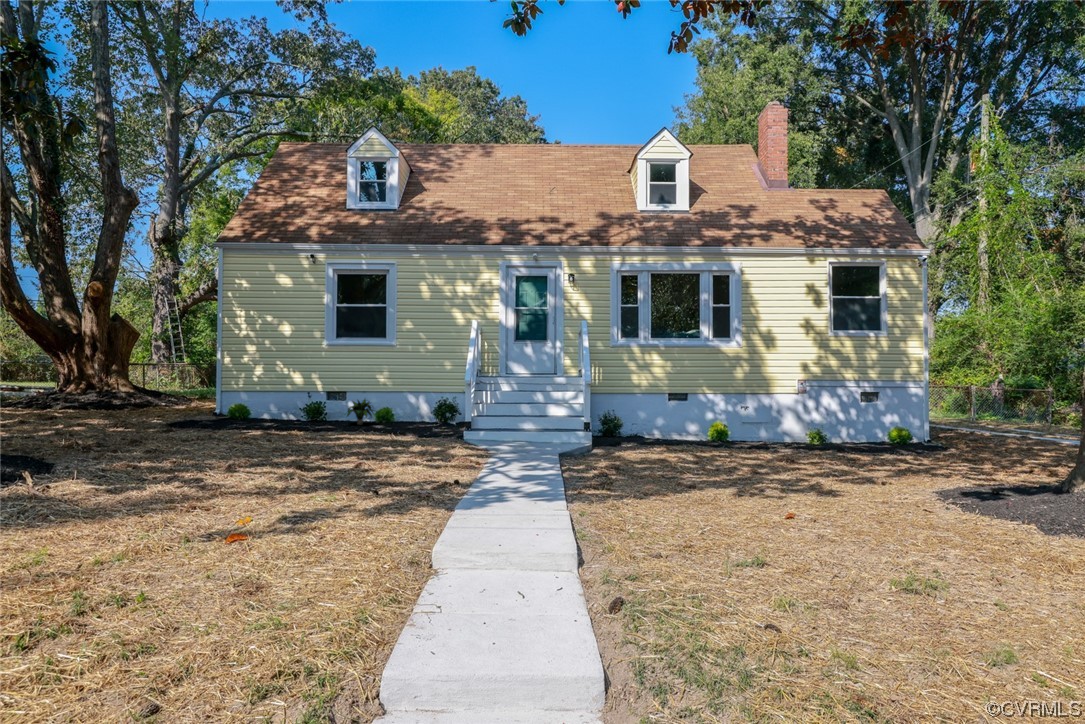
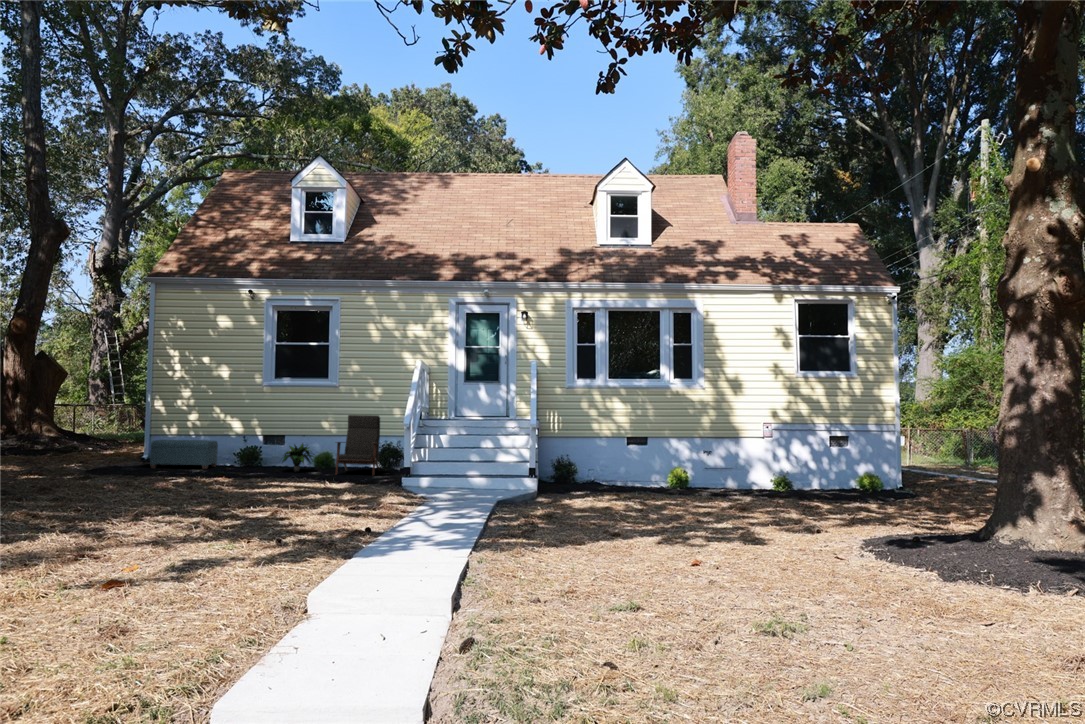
lounge chair: none [396,372,439,428] -> present [336,415,380,475]
bench: none [224,396,285,423] -> present [150,440,218,469]

